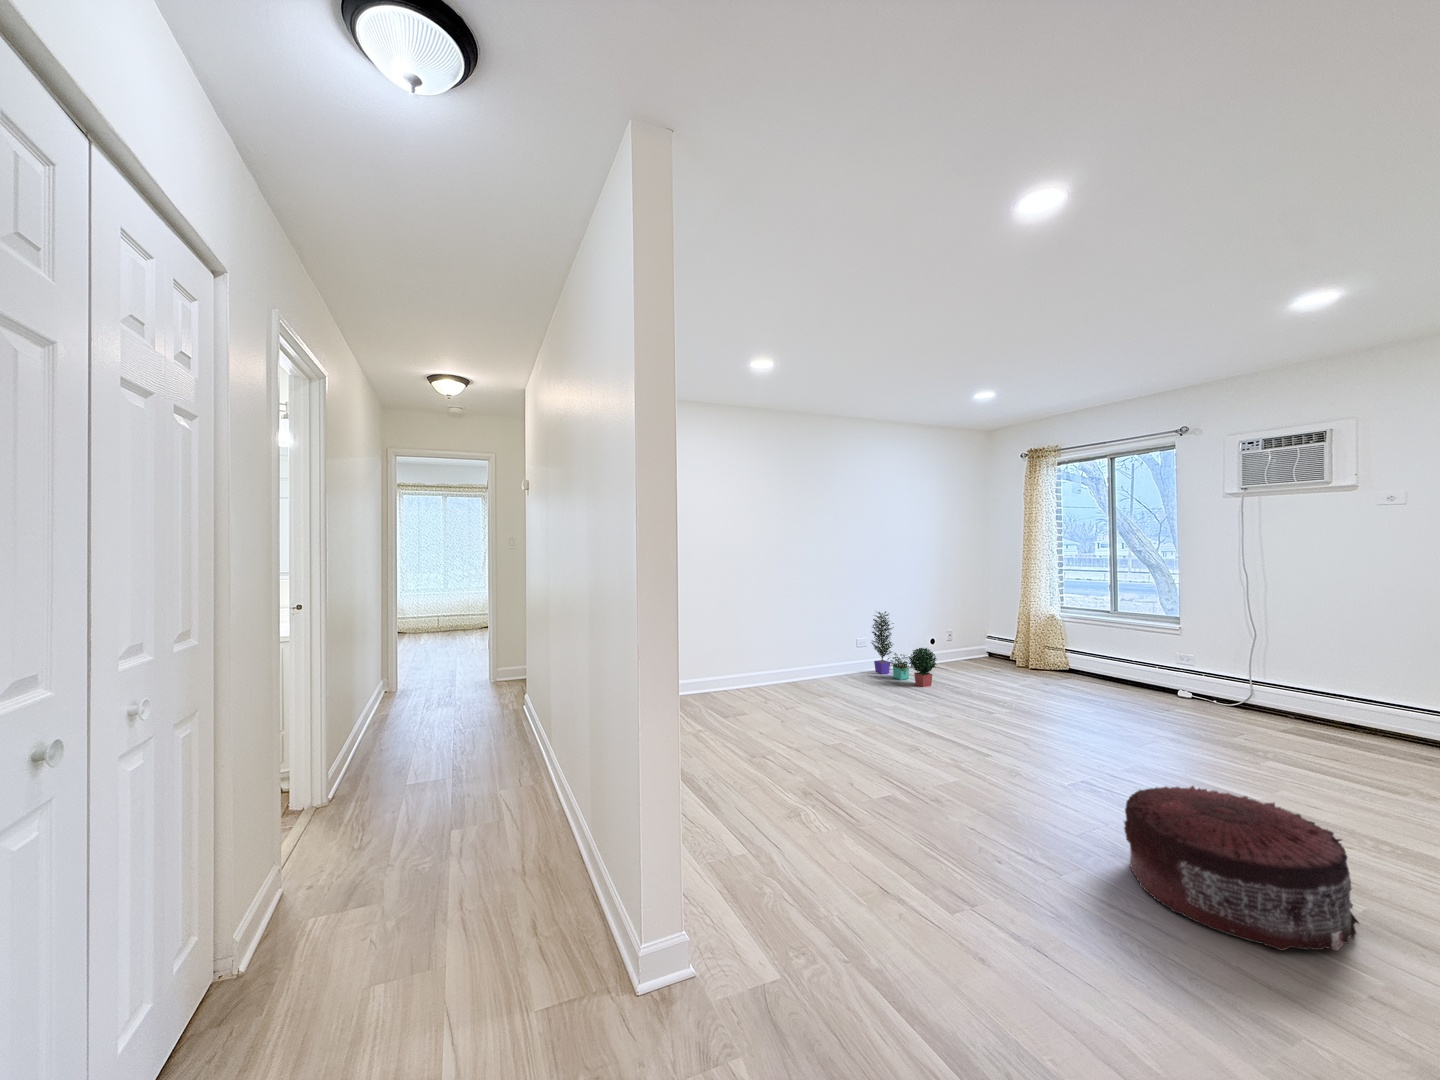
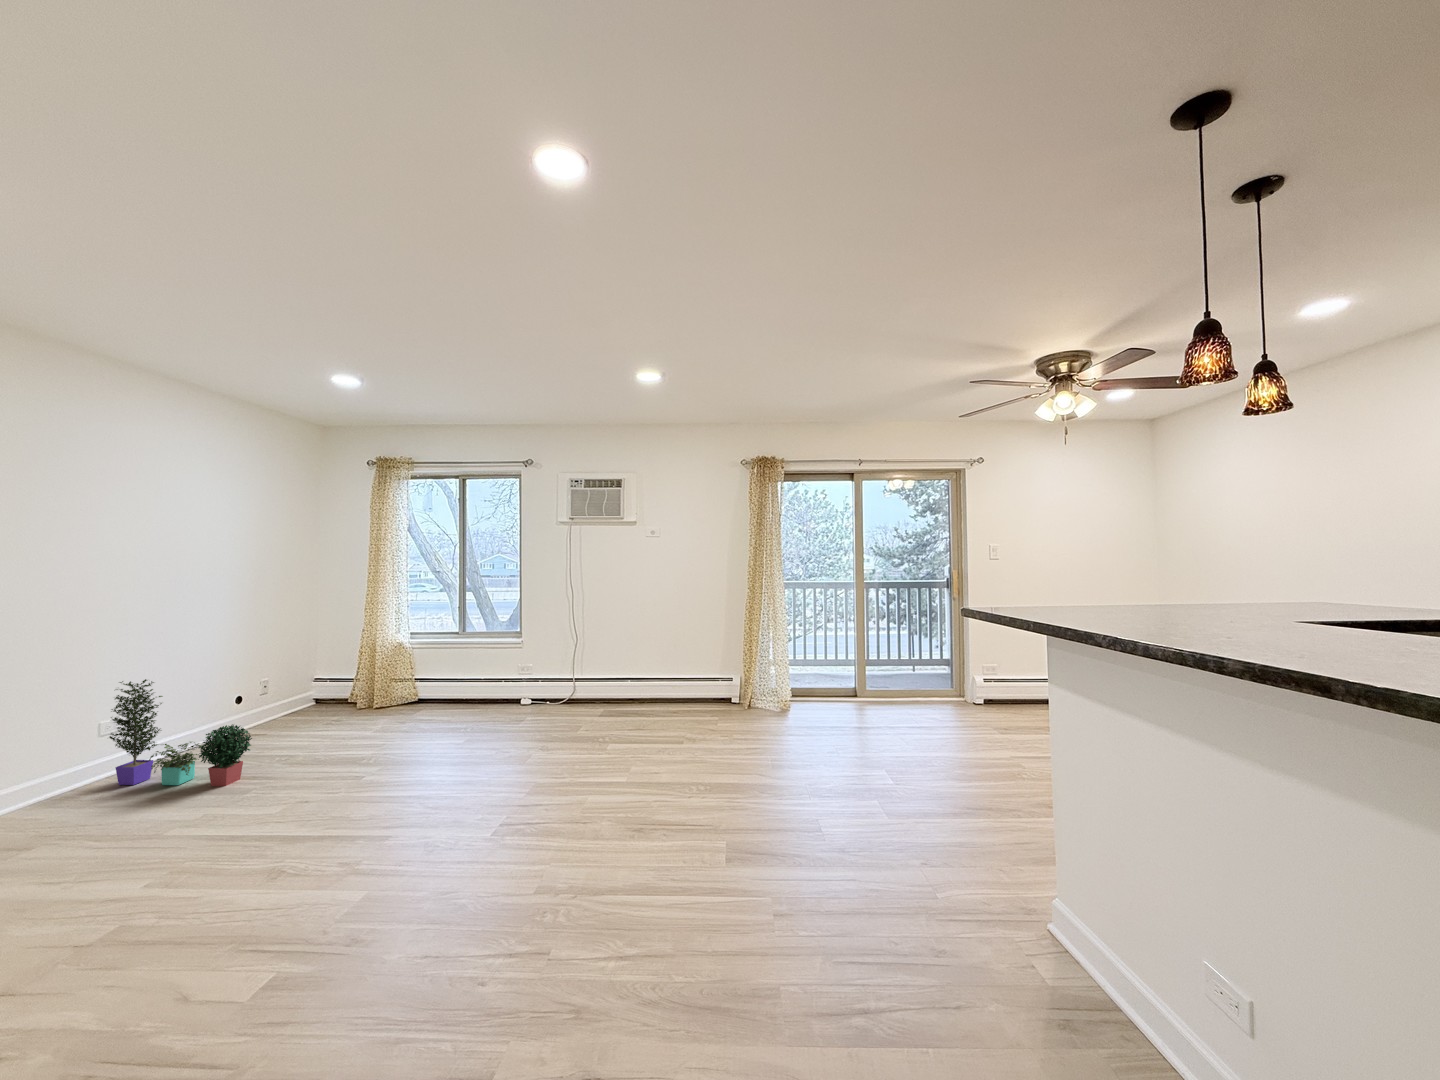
pouf: present [1124,786,1358,950] -> none [583,814,745,991]

